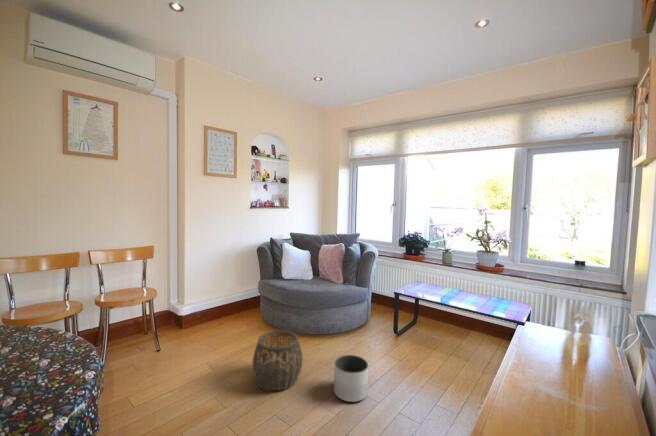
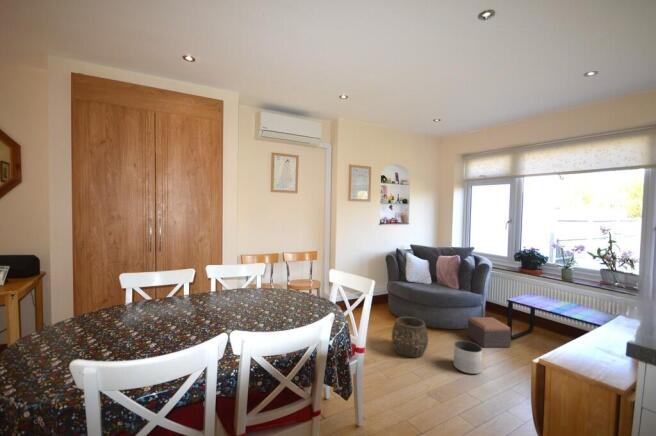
footstool: none [352,314,399,354] -> present [467,317,511,348]

